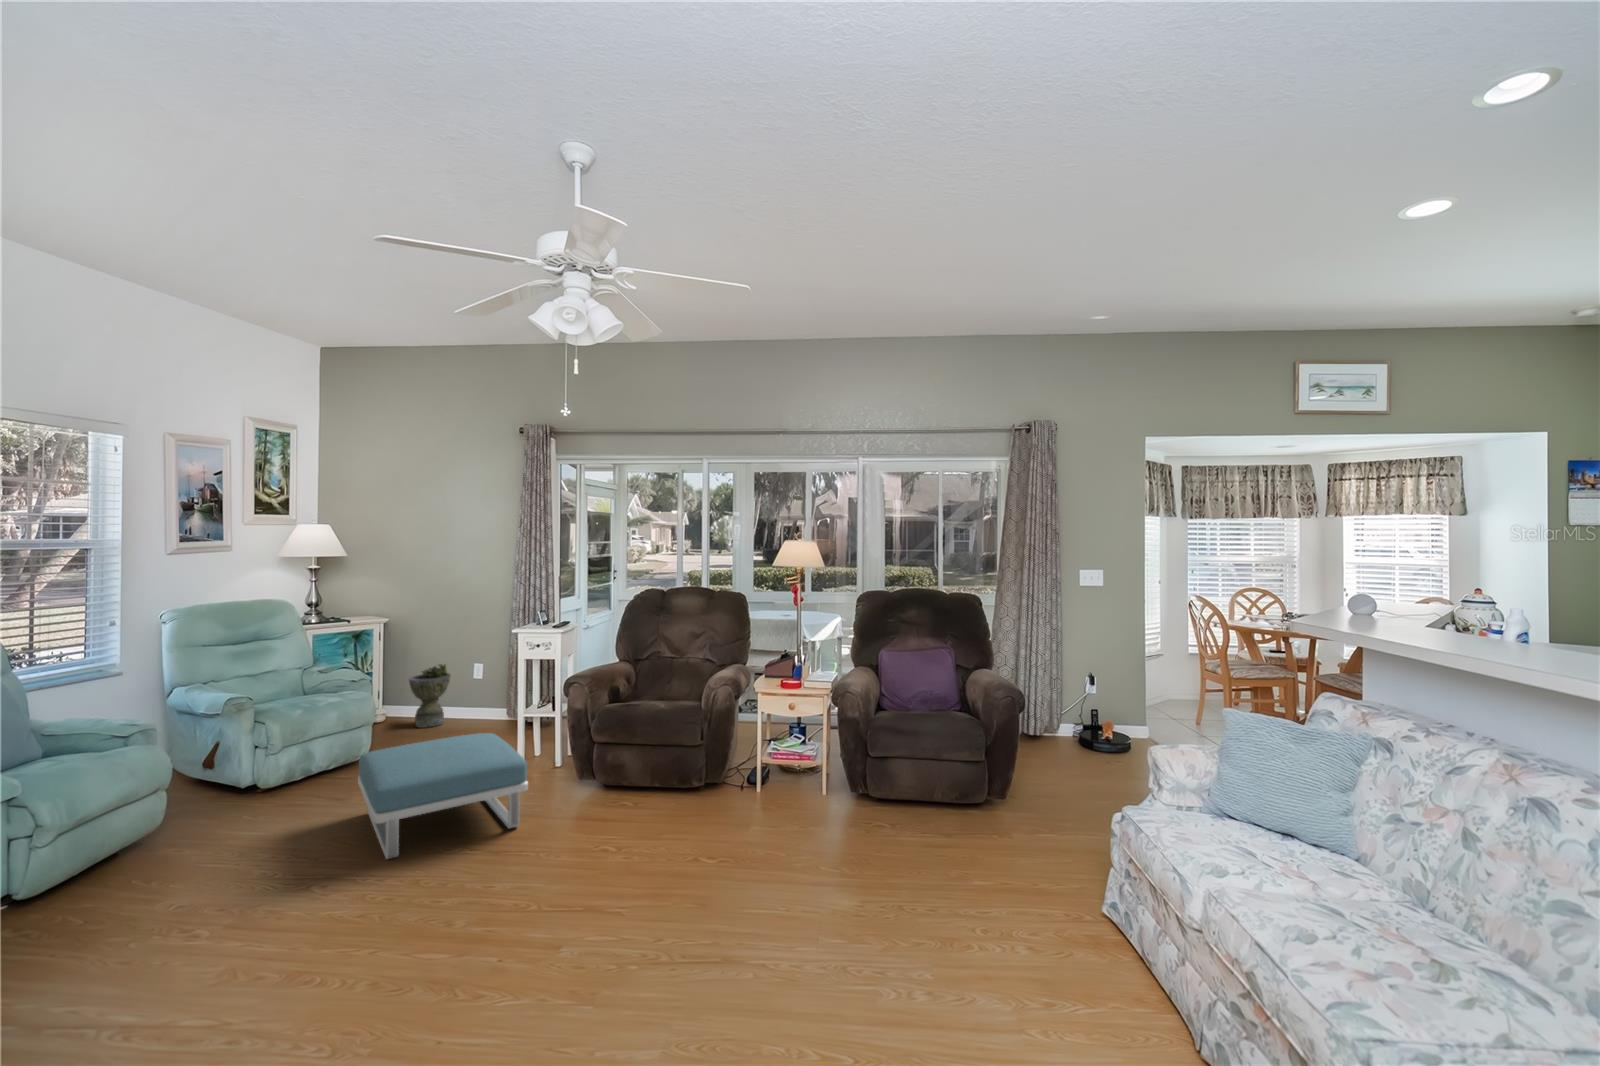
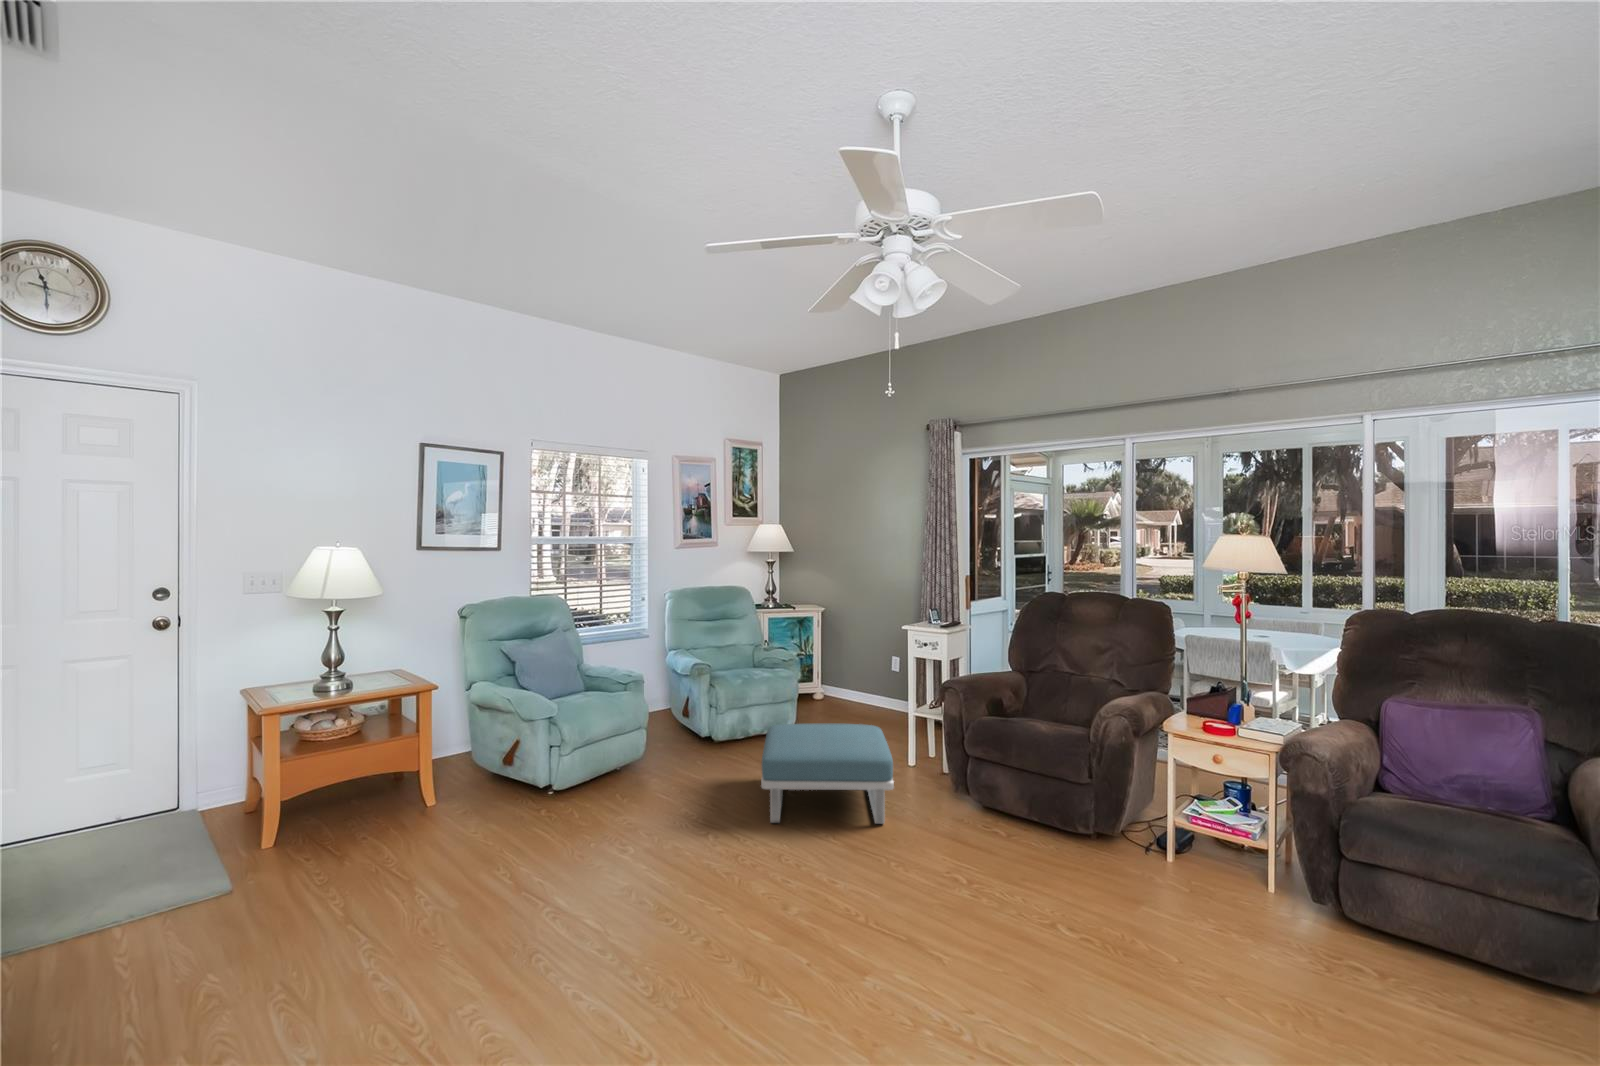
planter: present [409,664,450,728] -> none [838,654,872,713]

